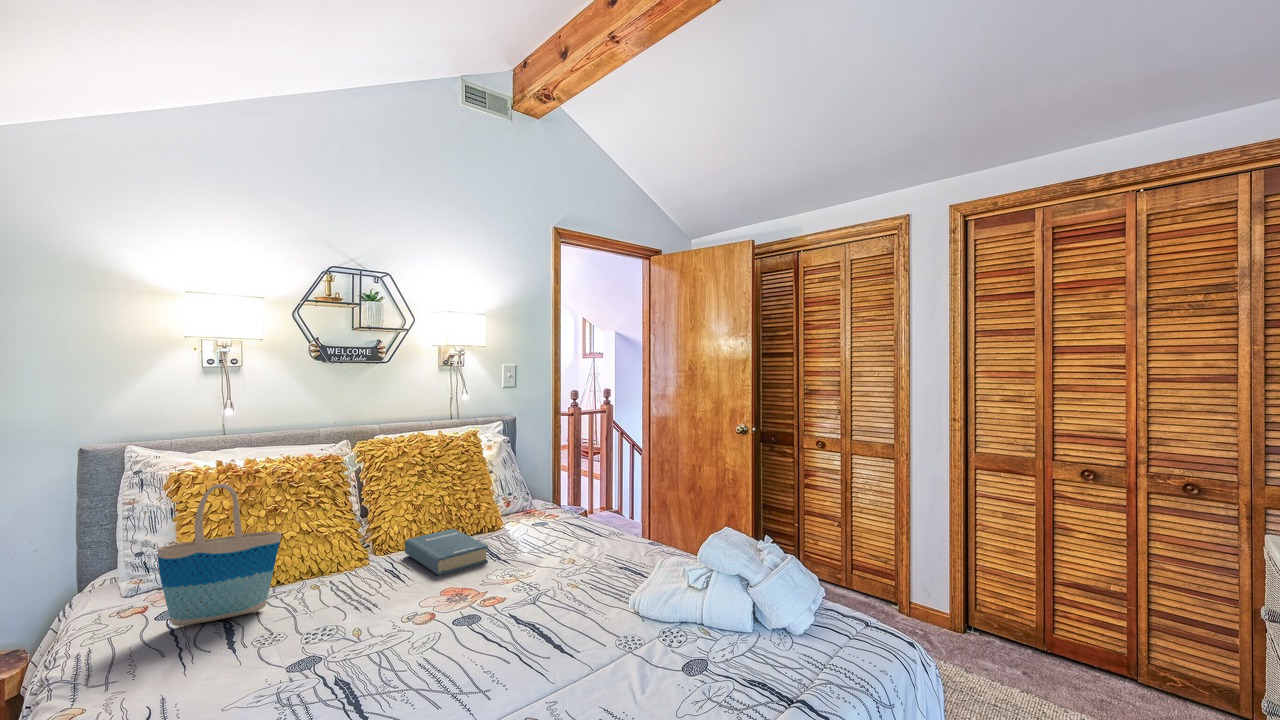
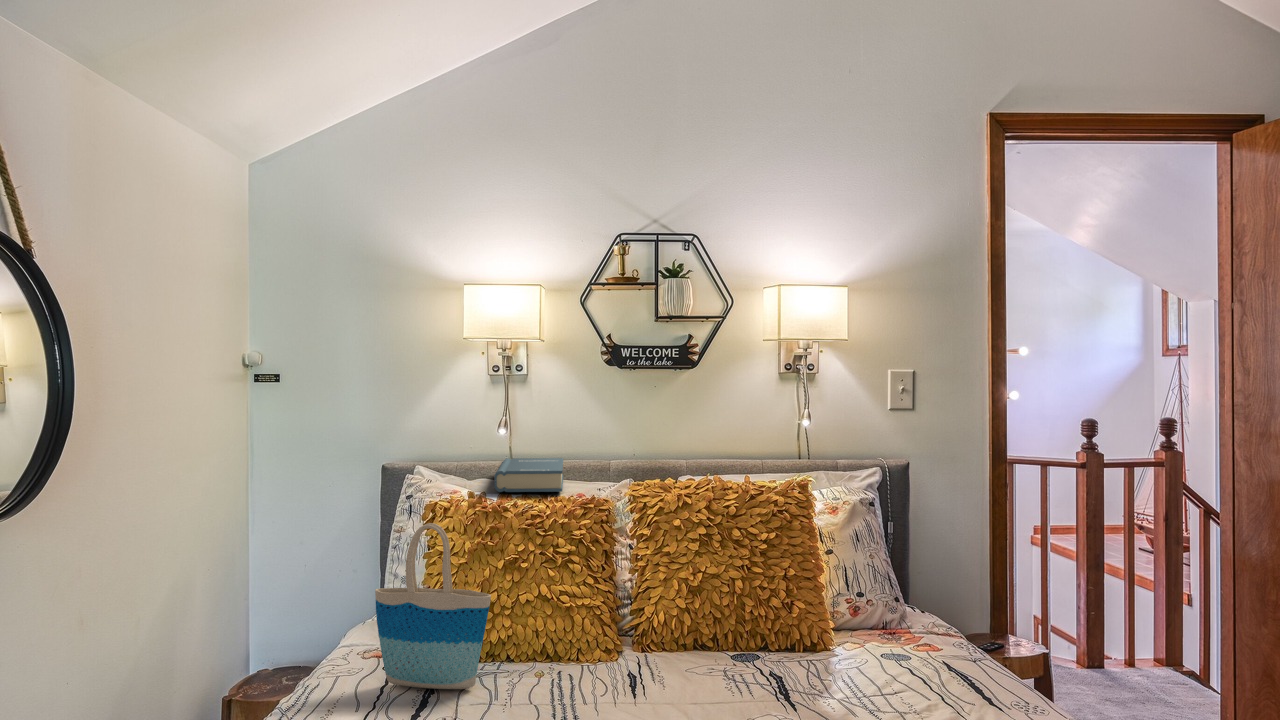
hardback book: present [405,529,488,576] -> present [494,458,563,492]

